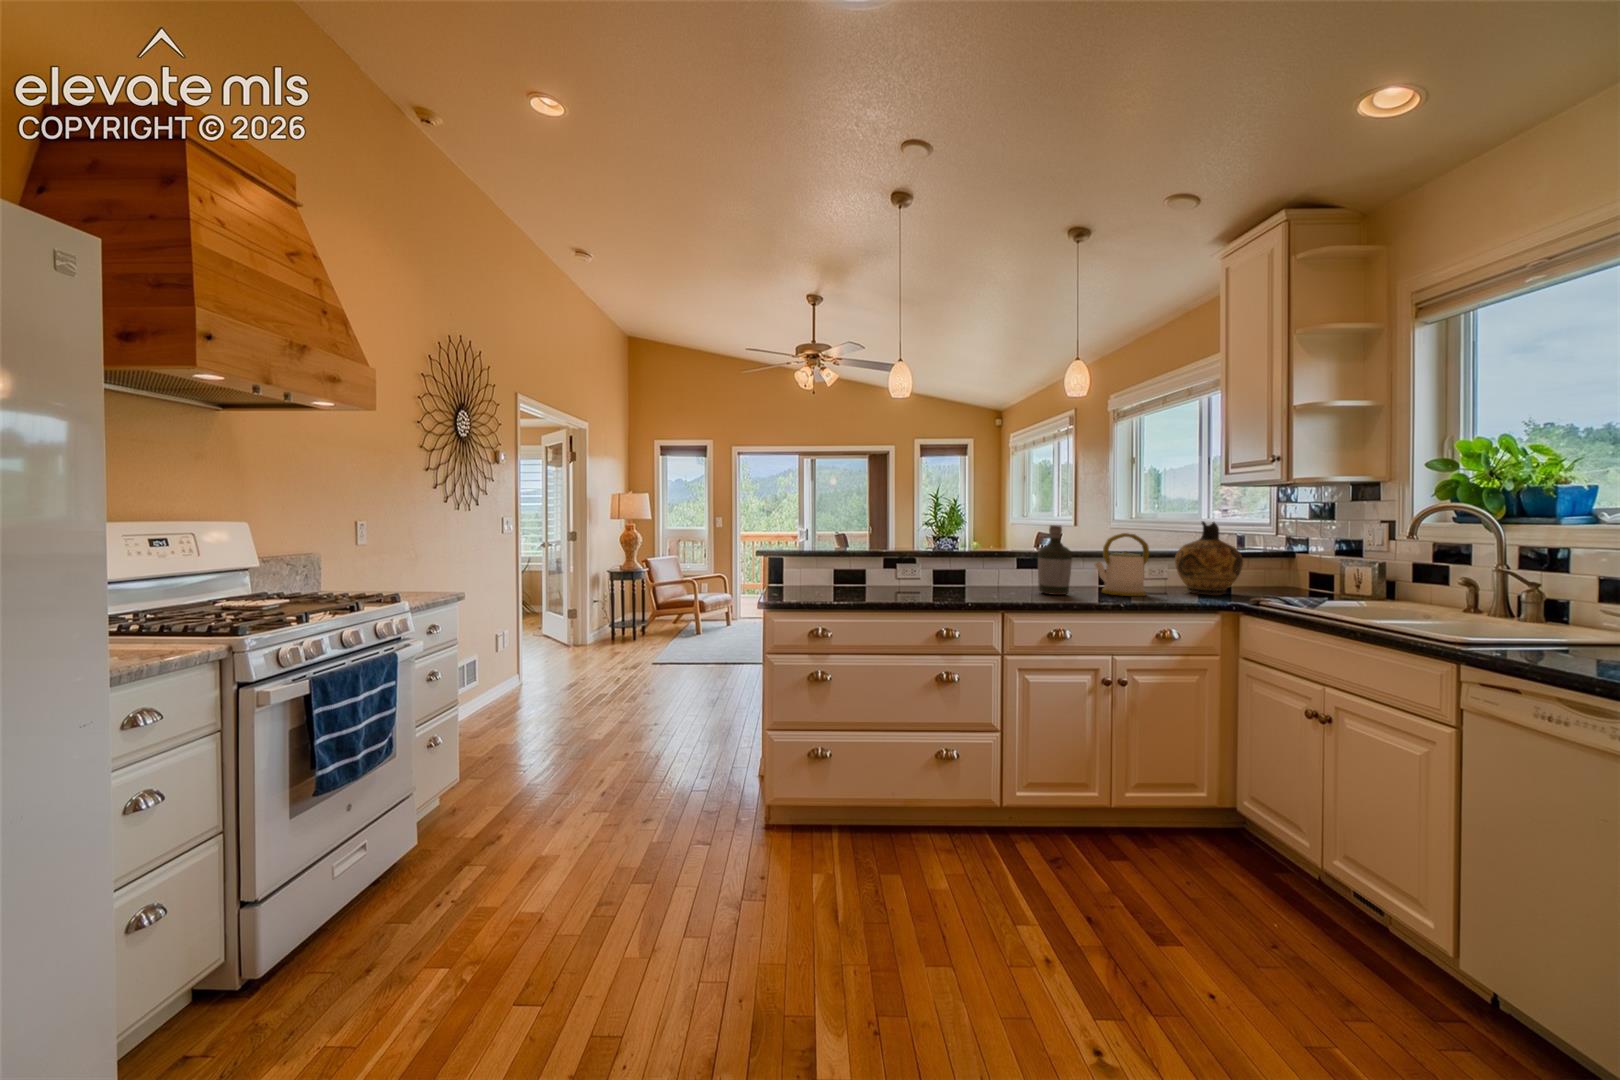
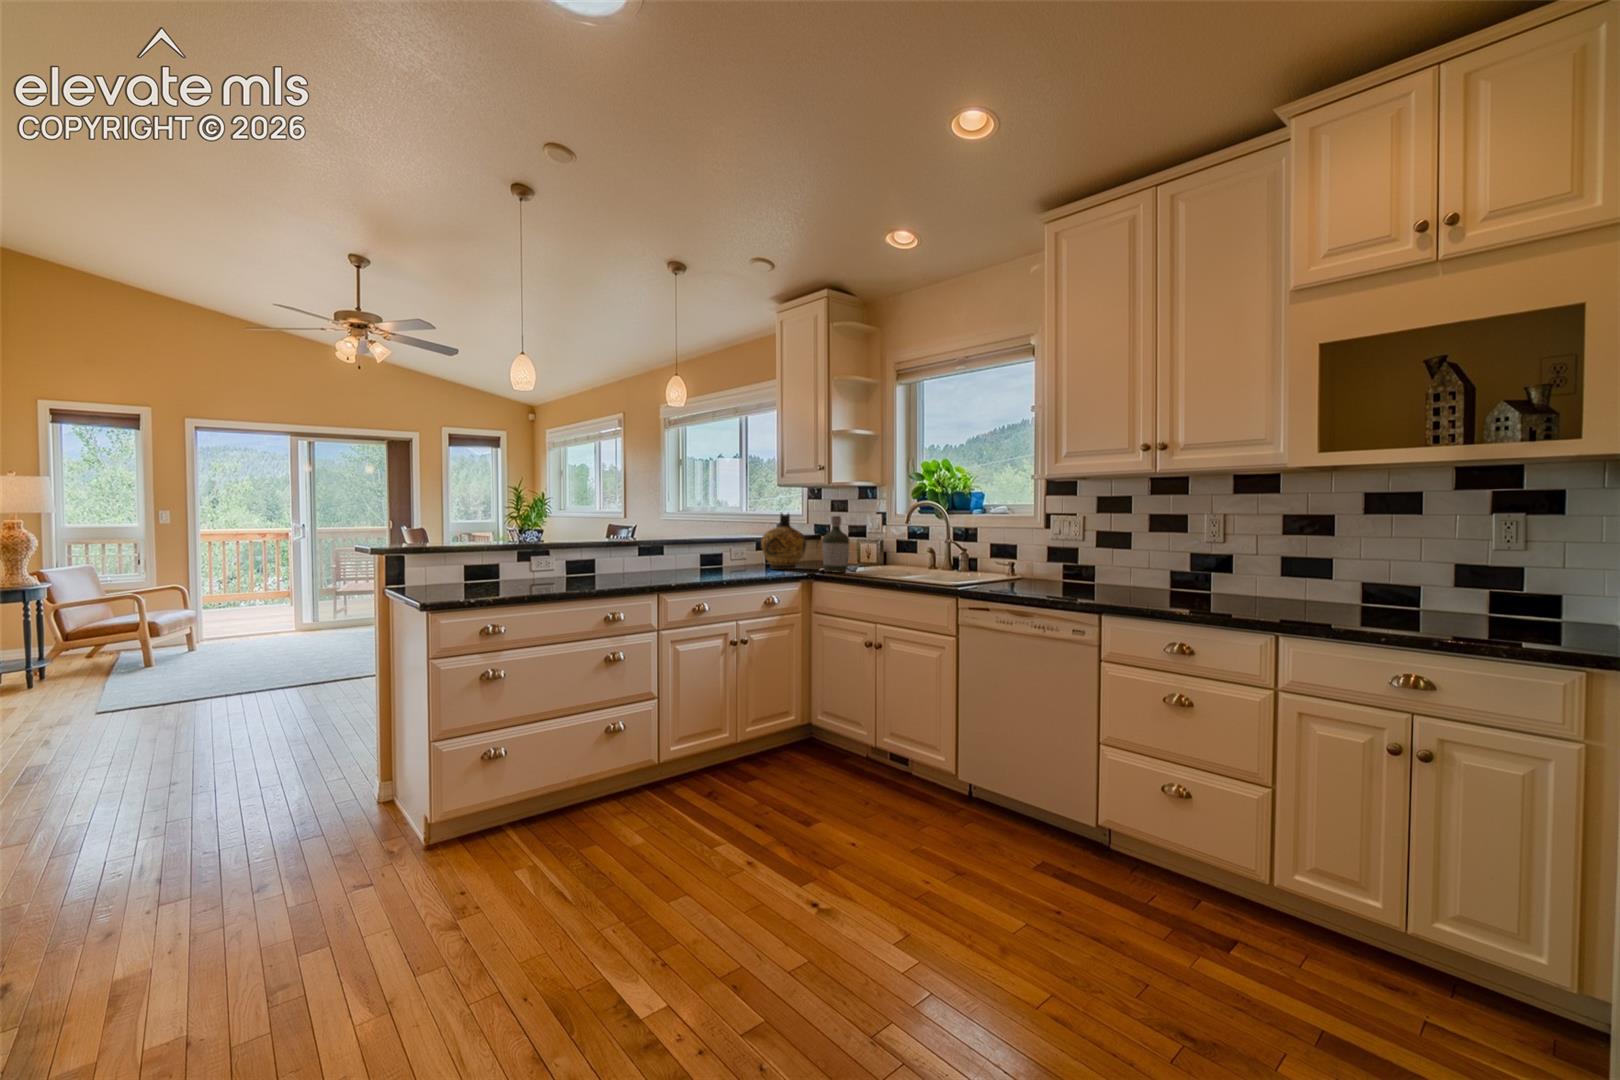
bottle: present [1038,525,1072,595] -> present [822,516,850,573]
kettle: present [1094,533,1149,596] -> none [710,521,750,573]

